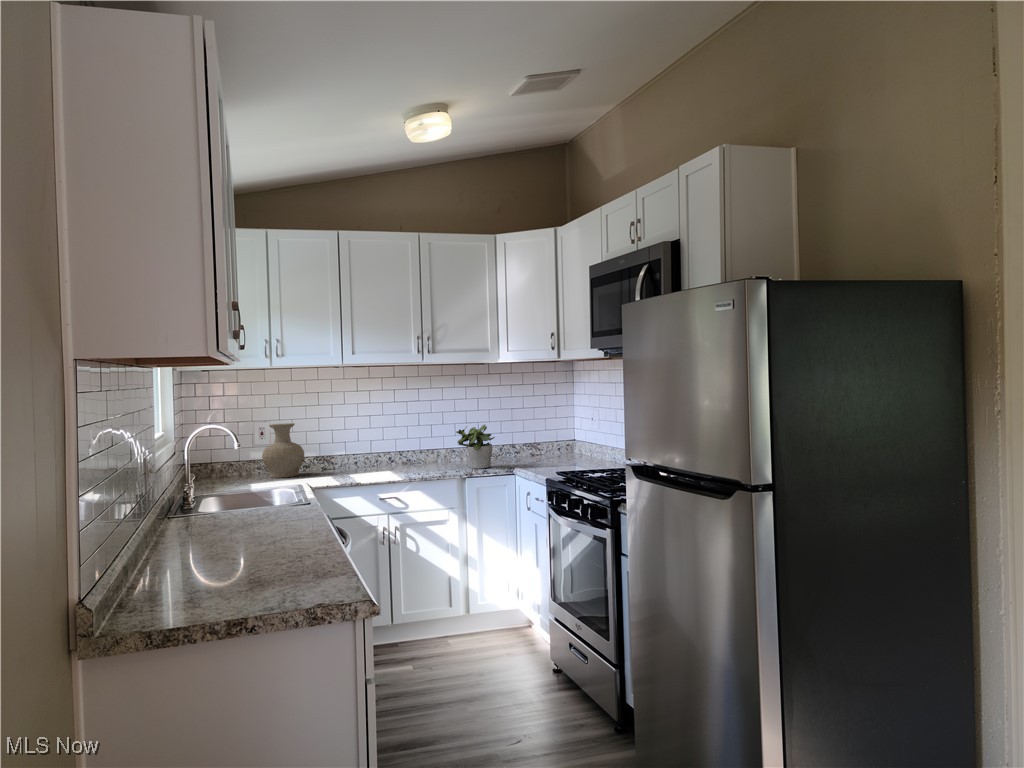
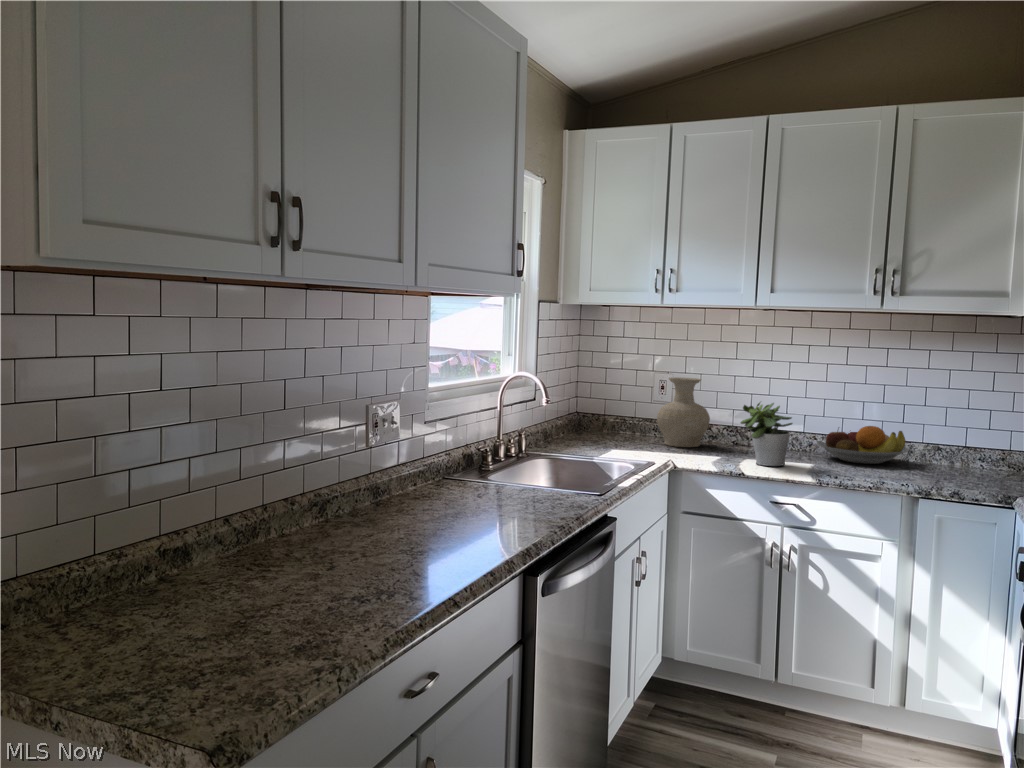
potted plant: present [456,425,495,469] -> present [741,403,792,466]
fruit bowl: none [381,441,439,467] -> present [817,426,908,464]

